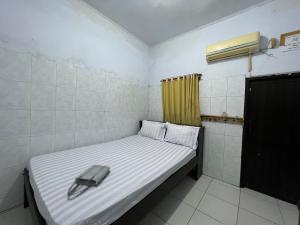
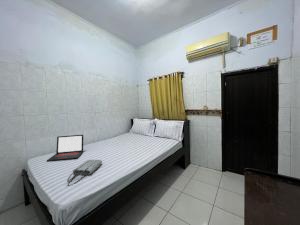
laptop: none [46,134,90,162] -> present [47,135,83,161]

